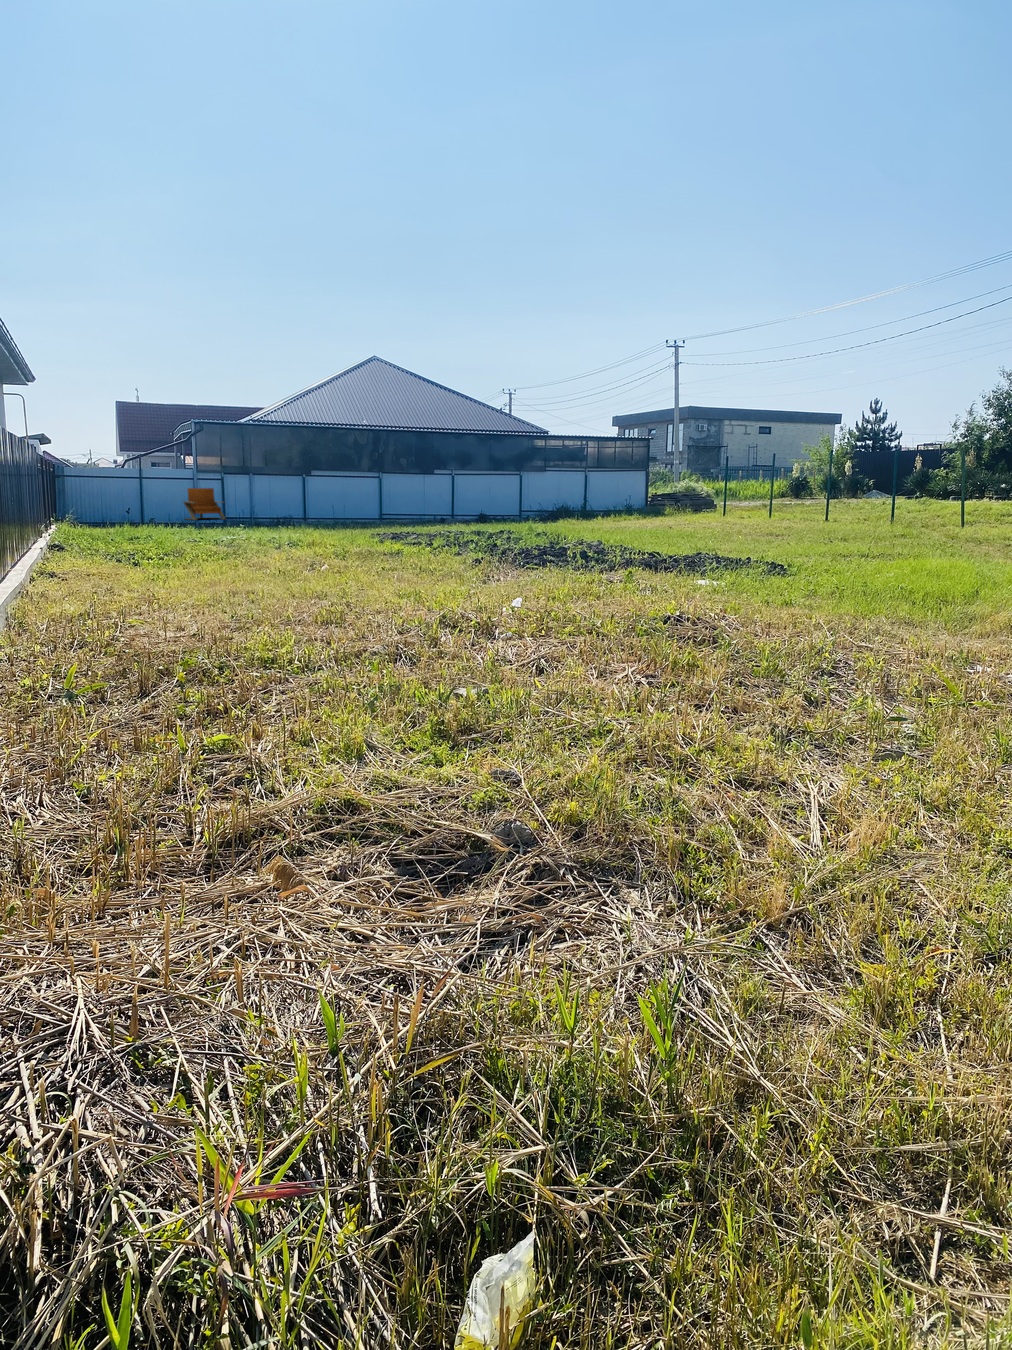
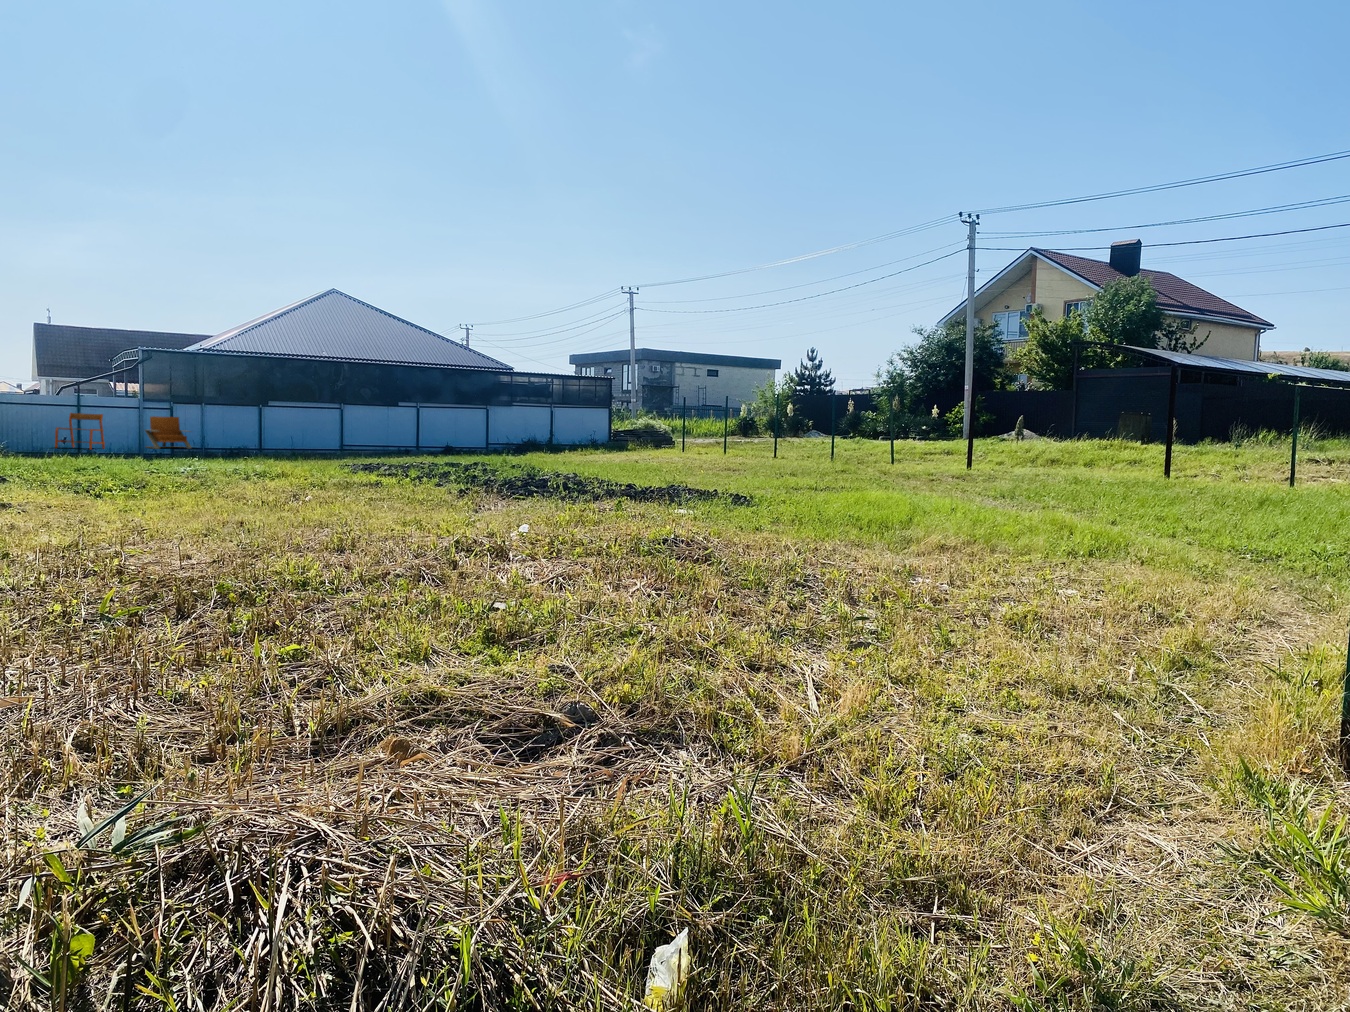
bench: none [105,486,148,522] -> present [55,413,105,449]

